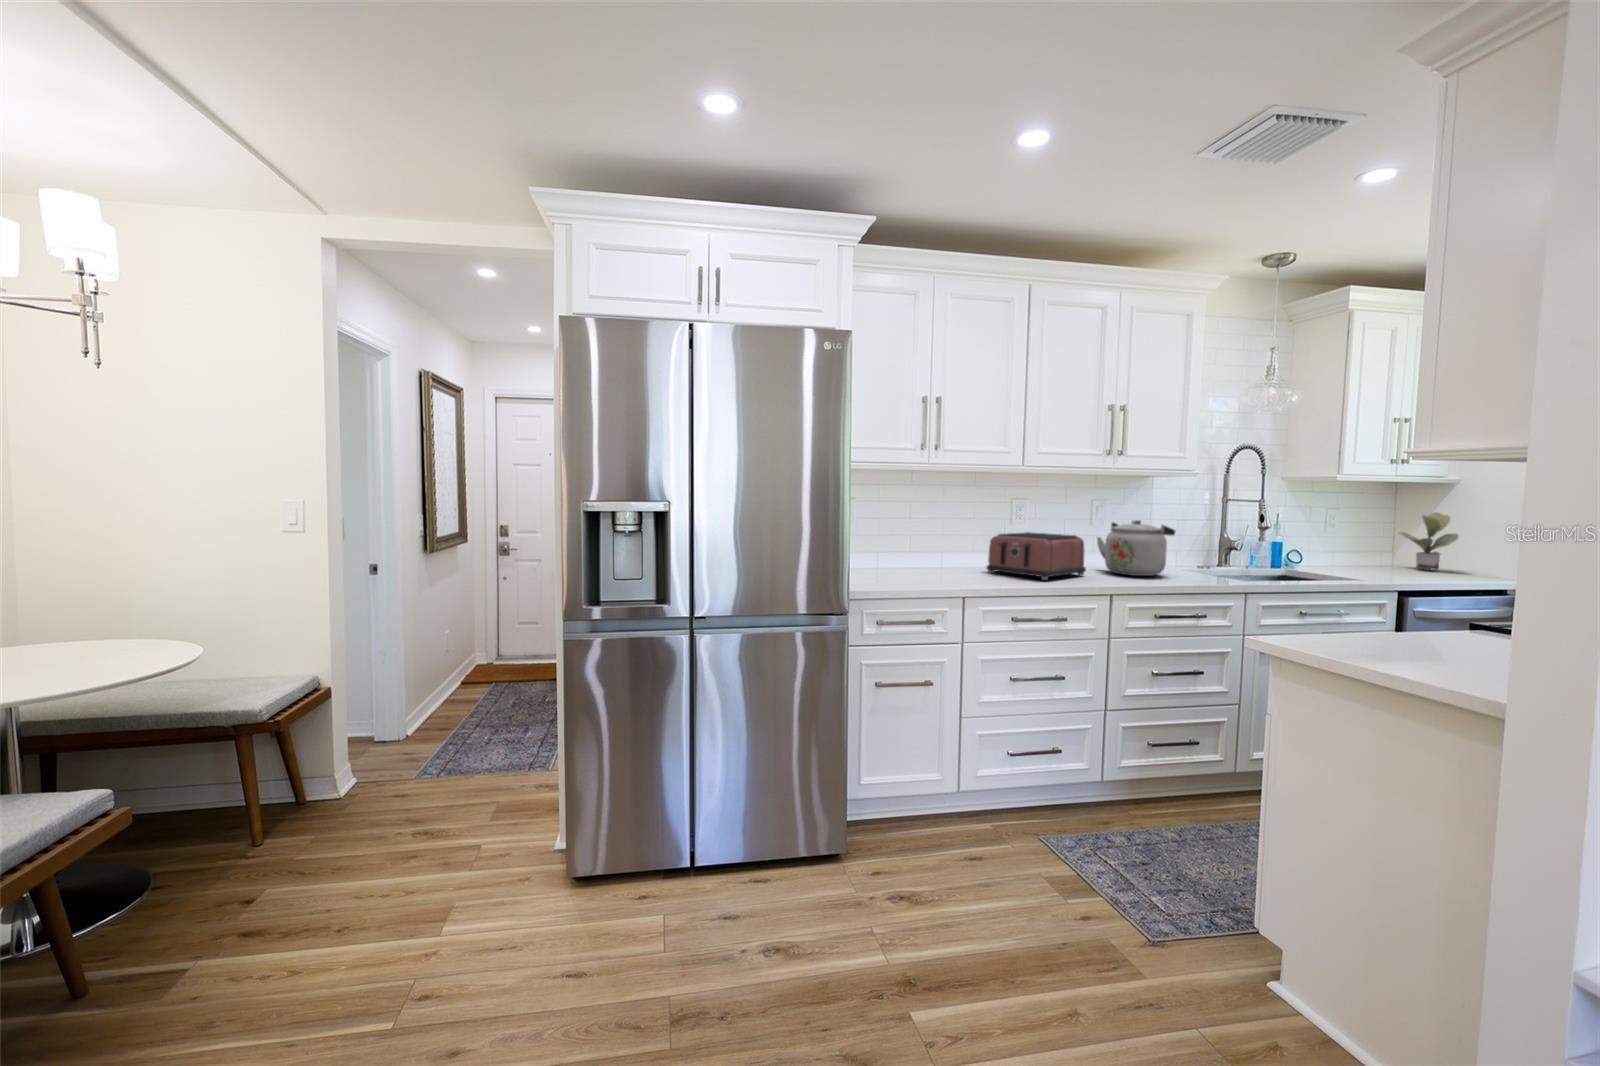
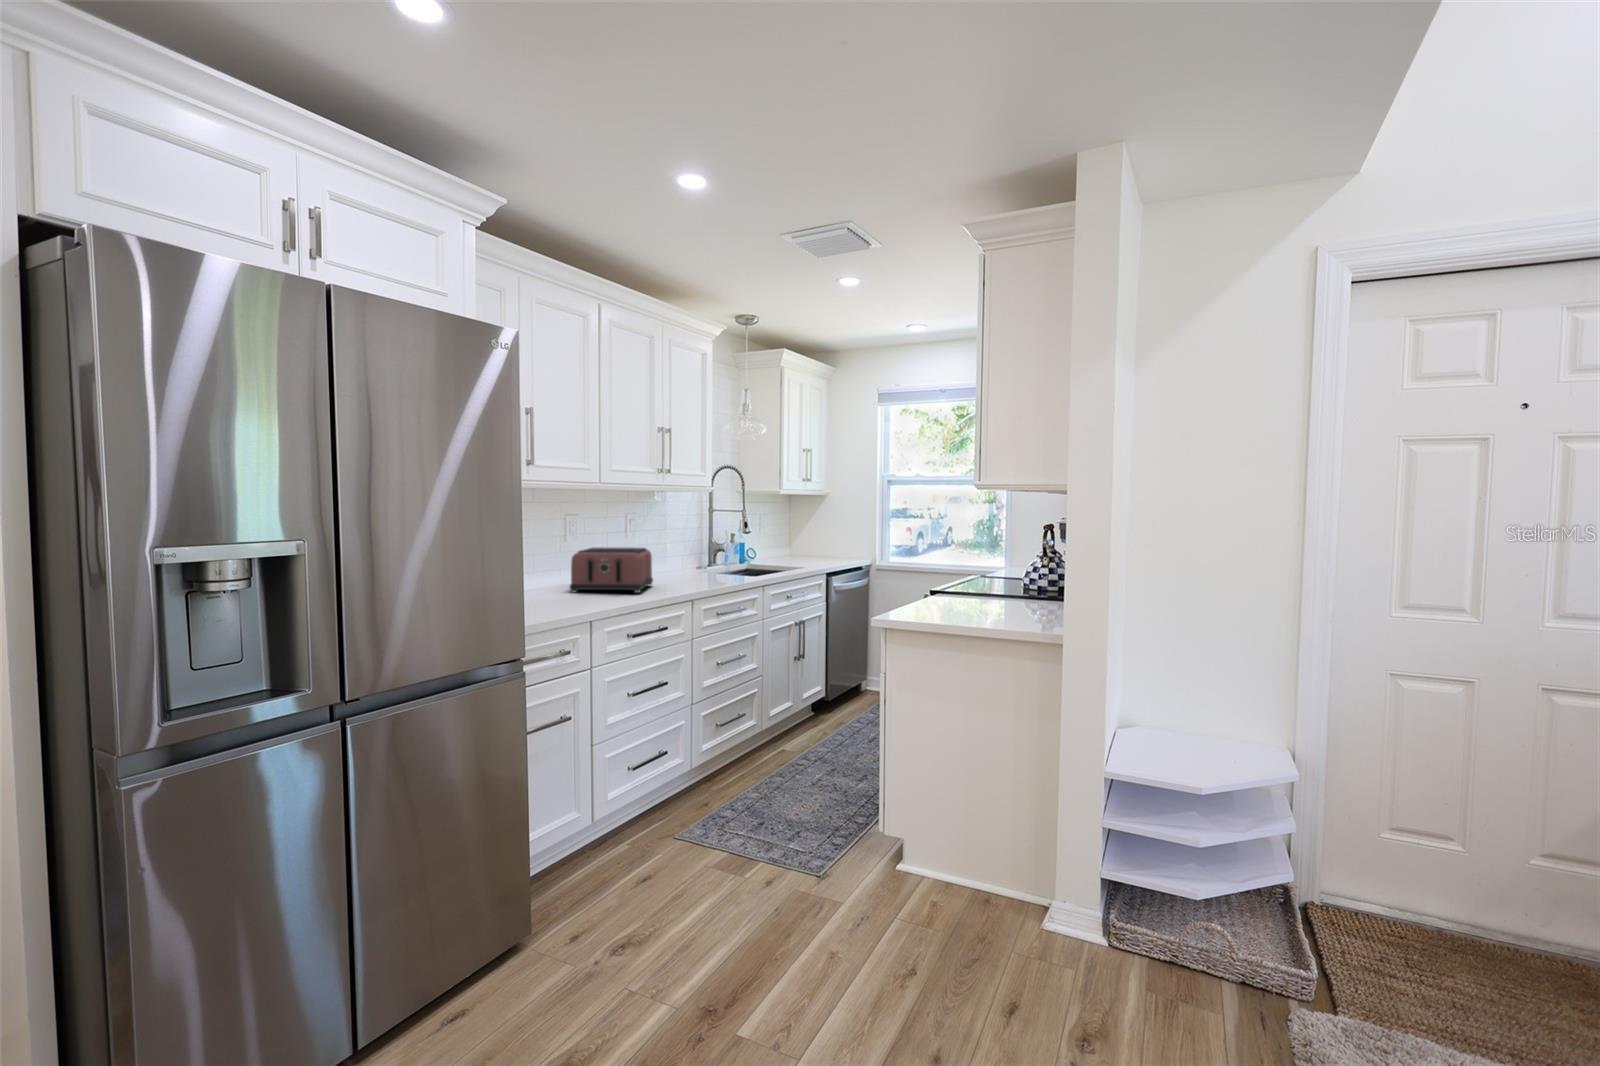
potted plant: present [1400,512,1458,570] -> none [798,517,832,558]
kettle: present [1097,520,1175,576] -> none [644,531,707,581]

